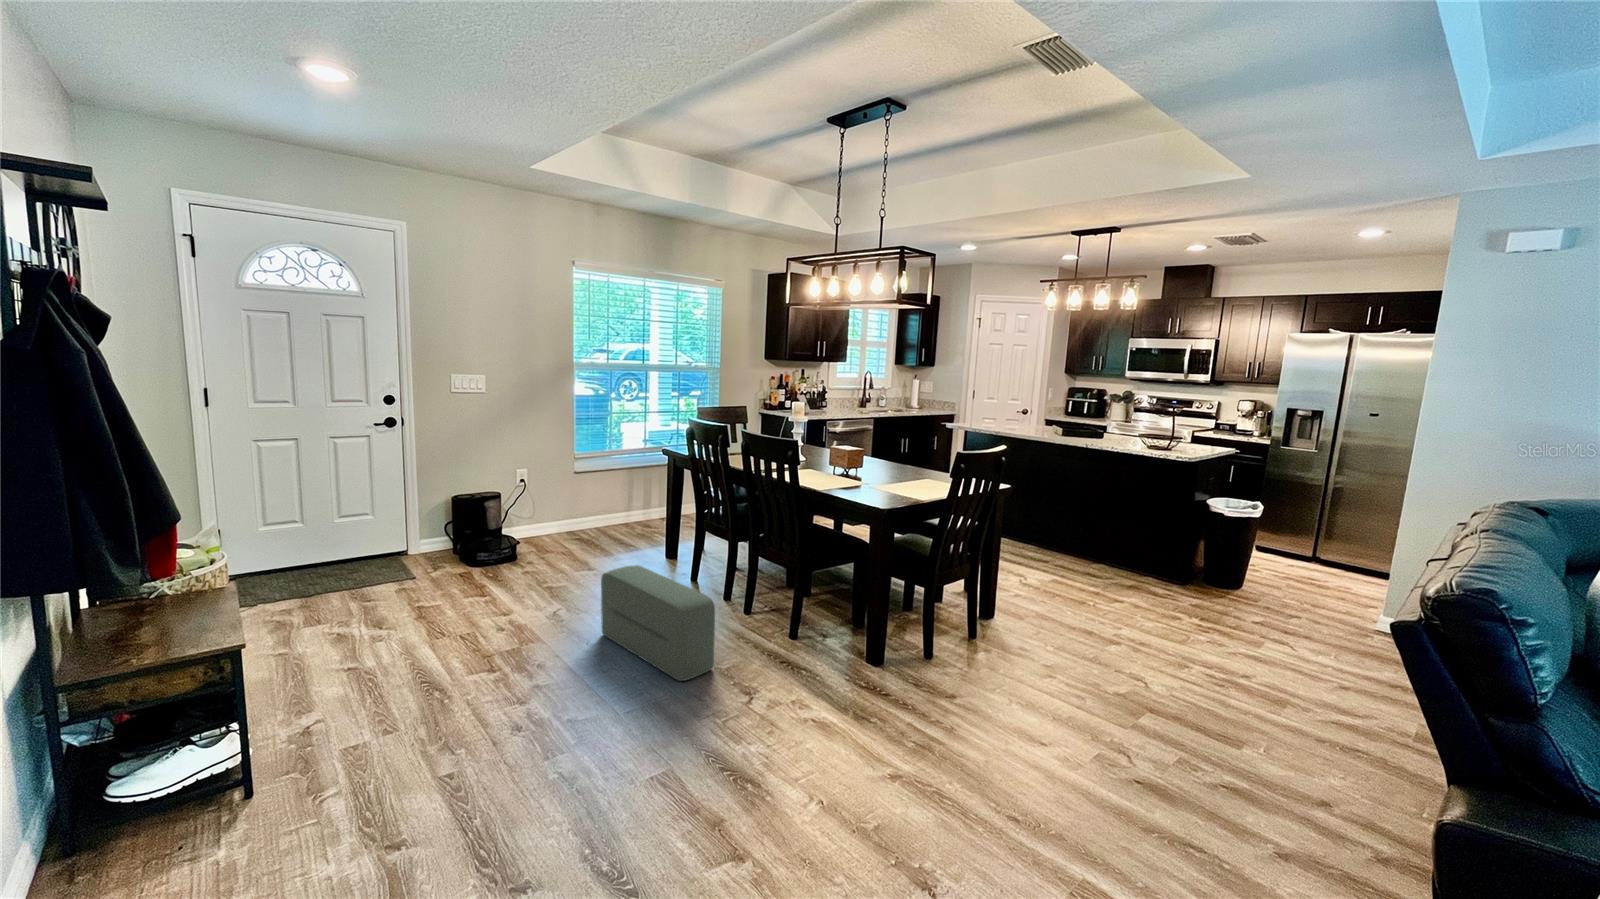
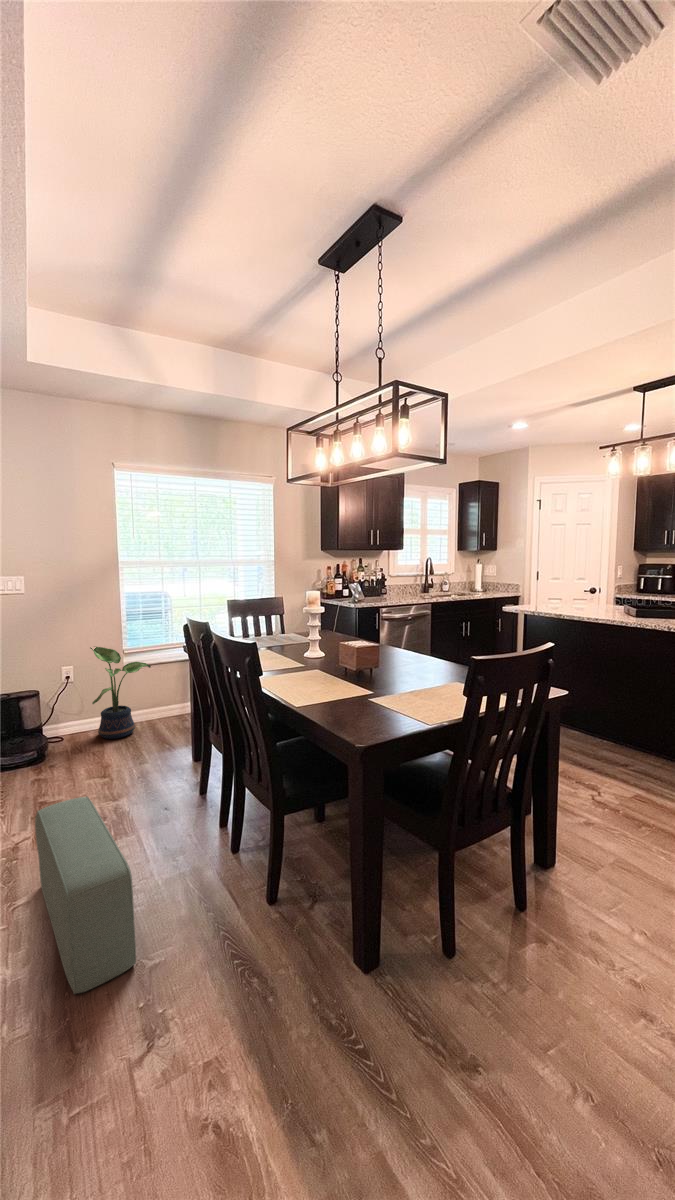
potted plant: none [542,450,605,542] -> present [90,647,151,739]

